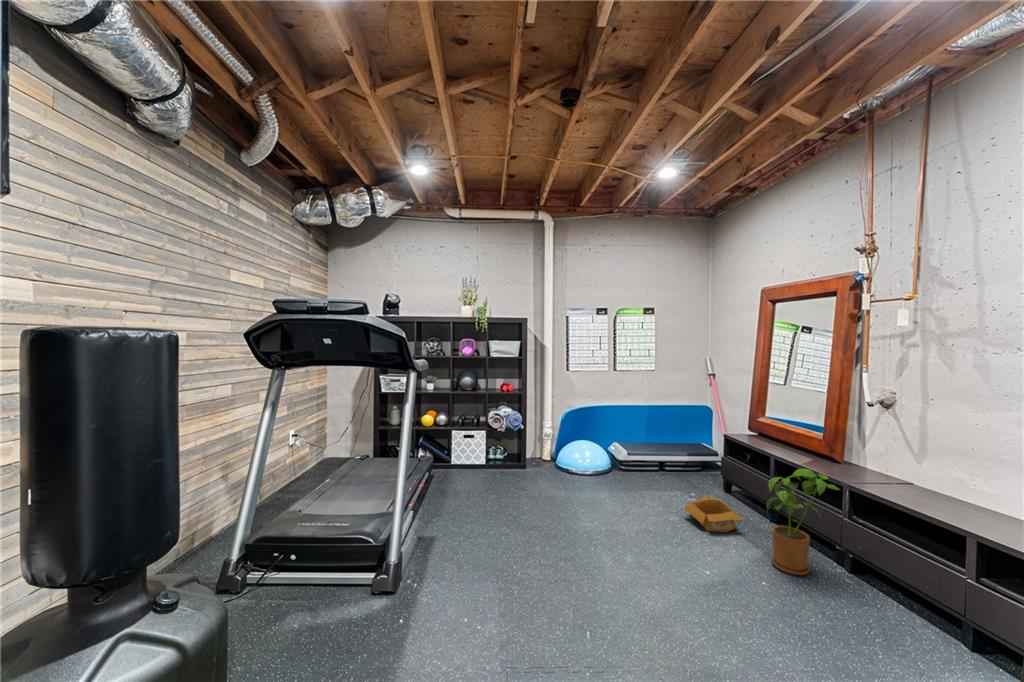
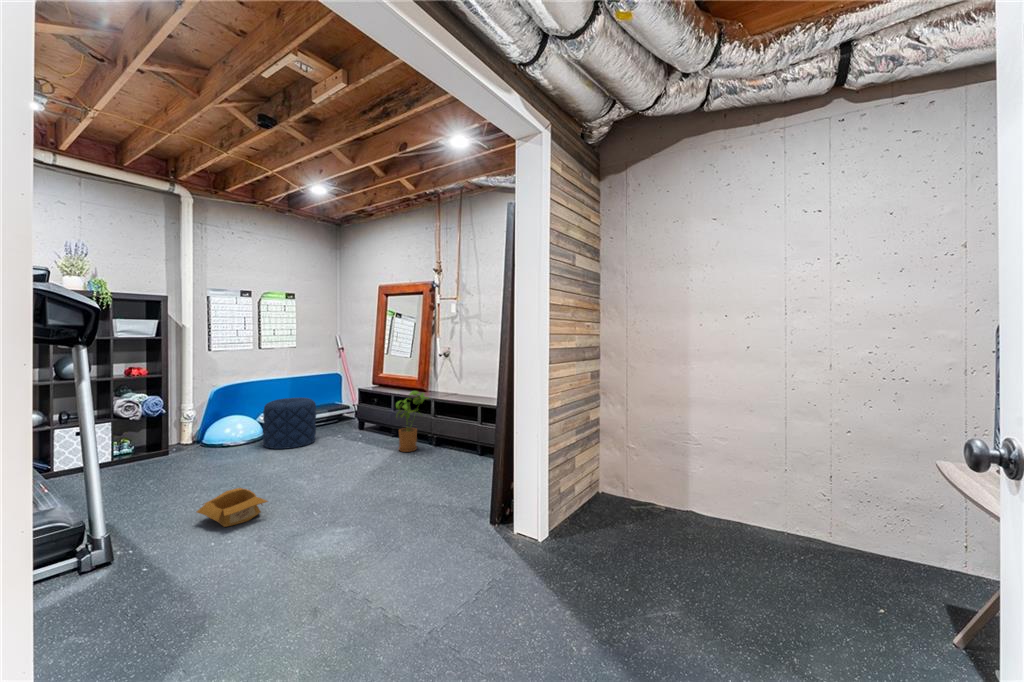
pouf: none [601,434,661,501] -> present [263,398,316,449]
cardboard box: present [684,497,744,532] -> present [196,488,268,527]

